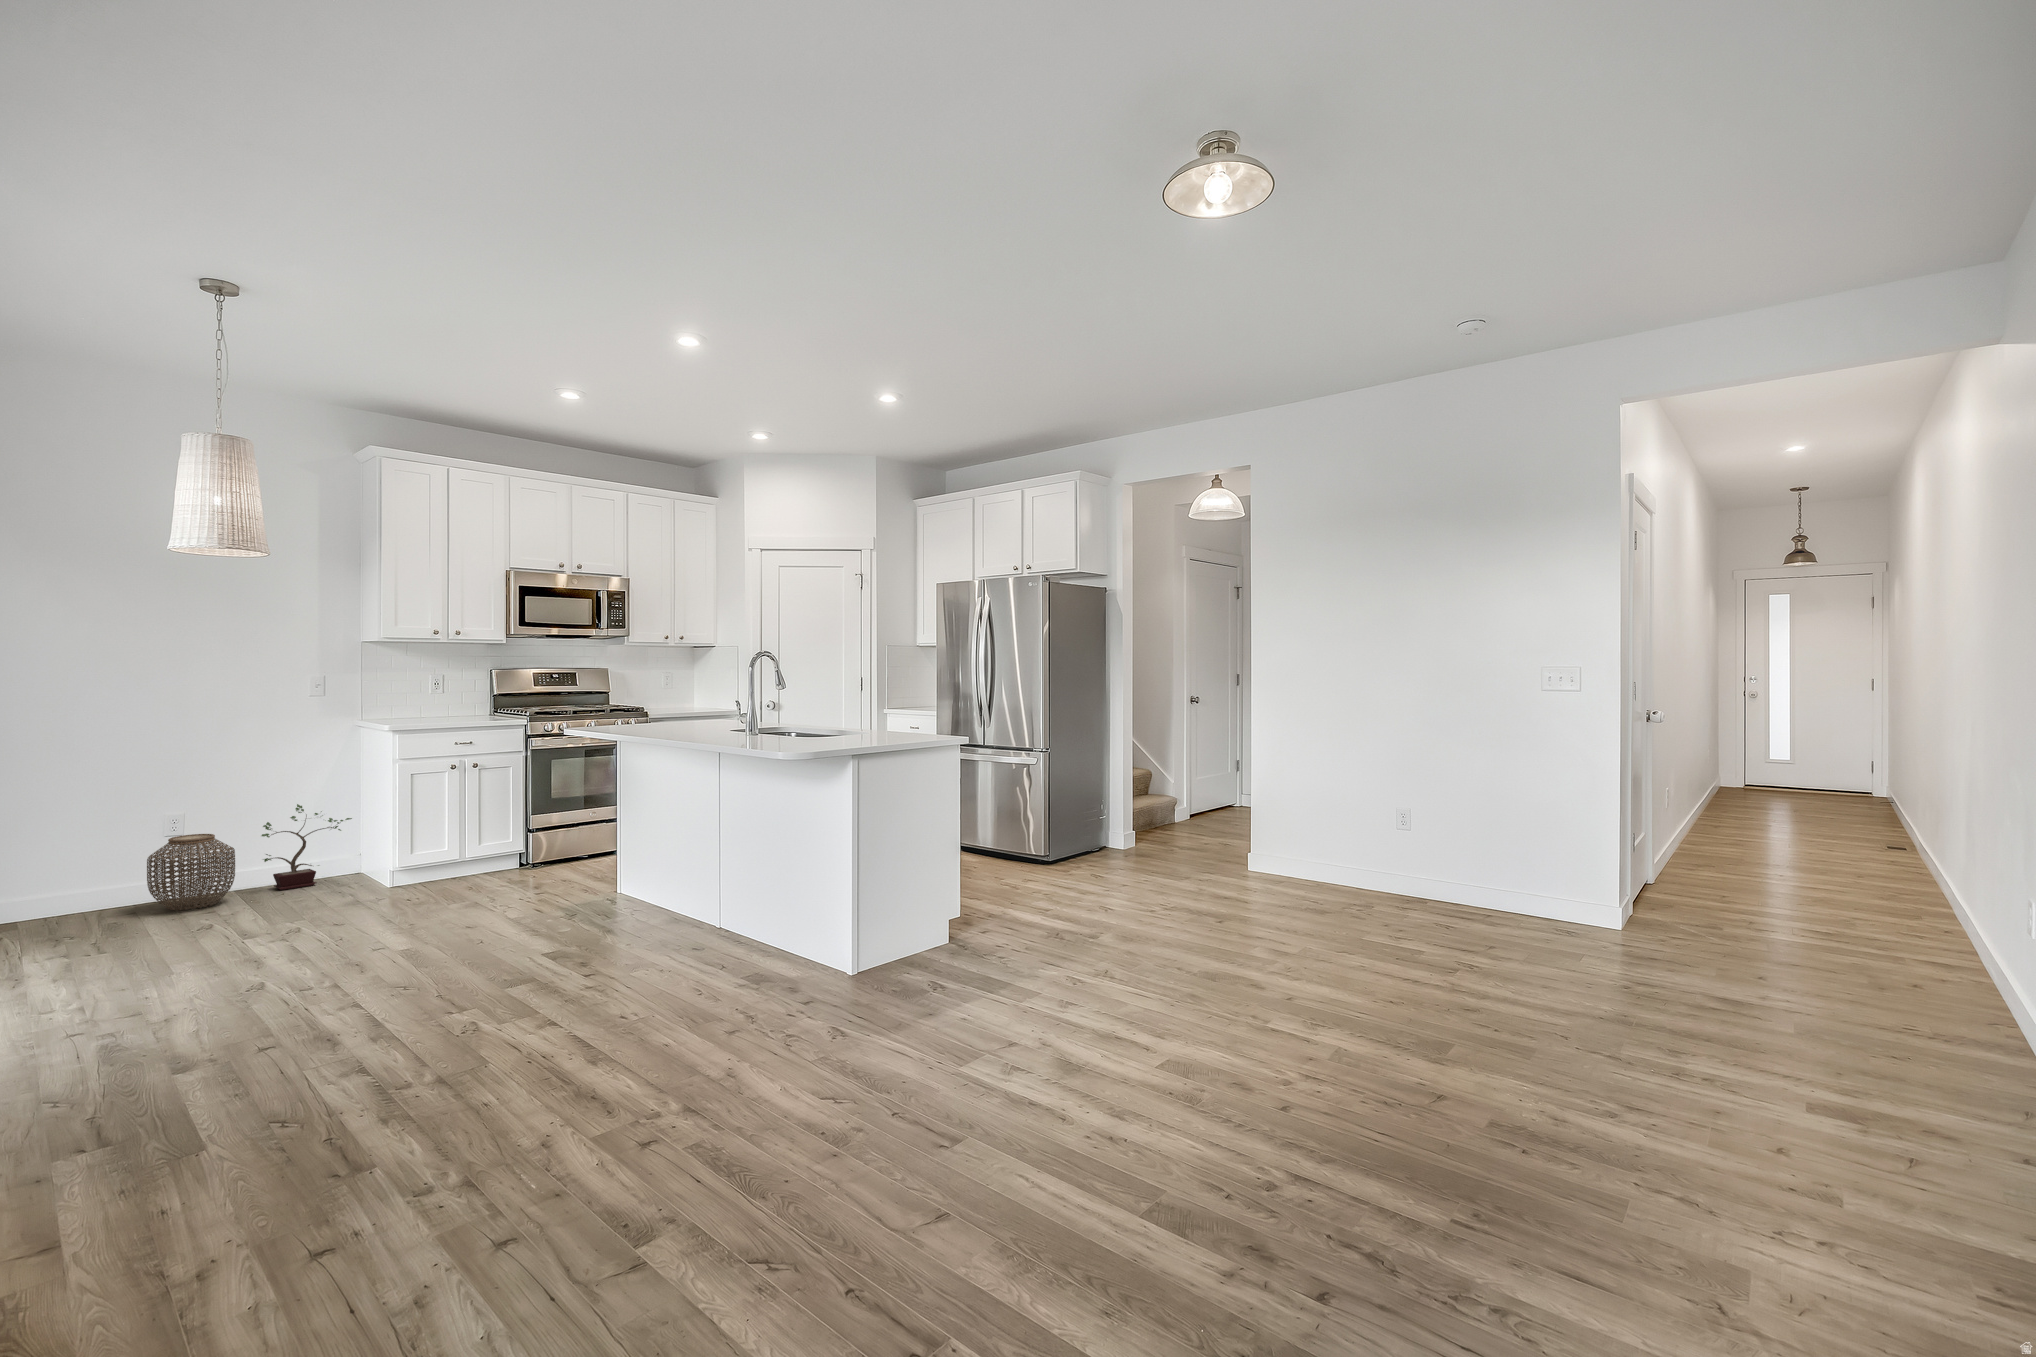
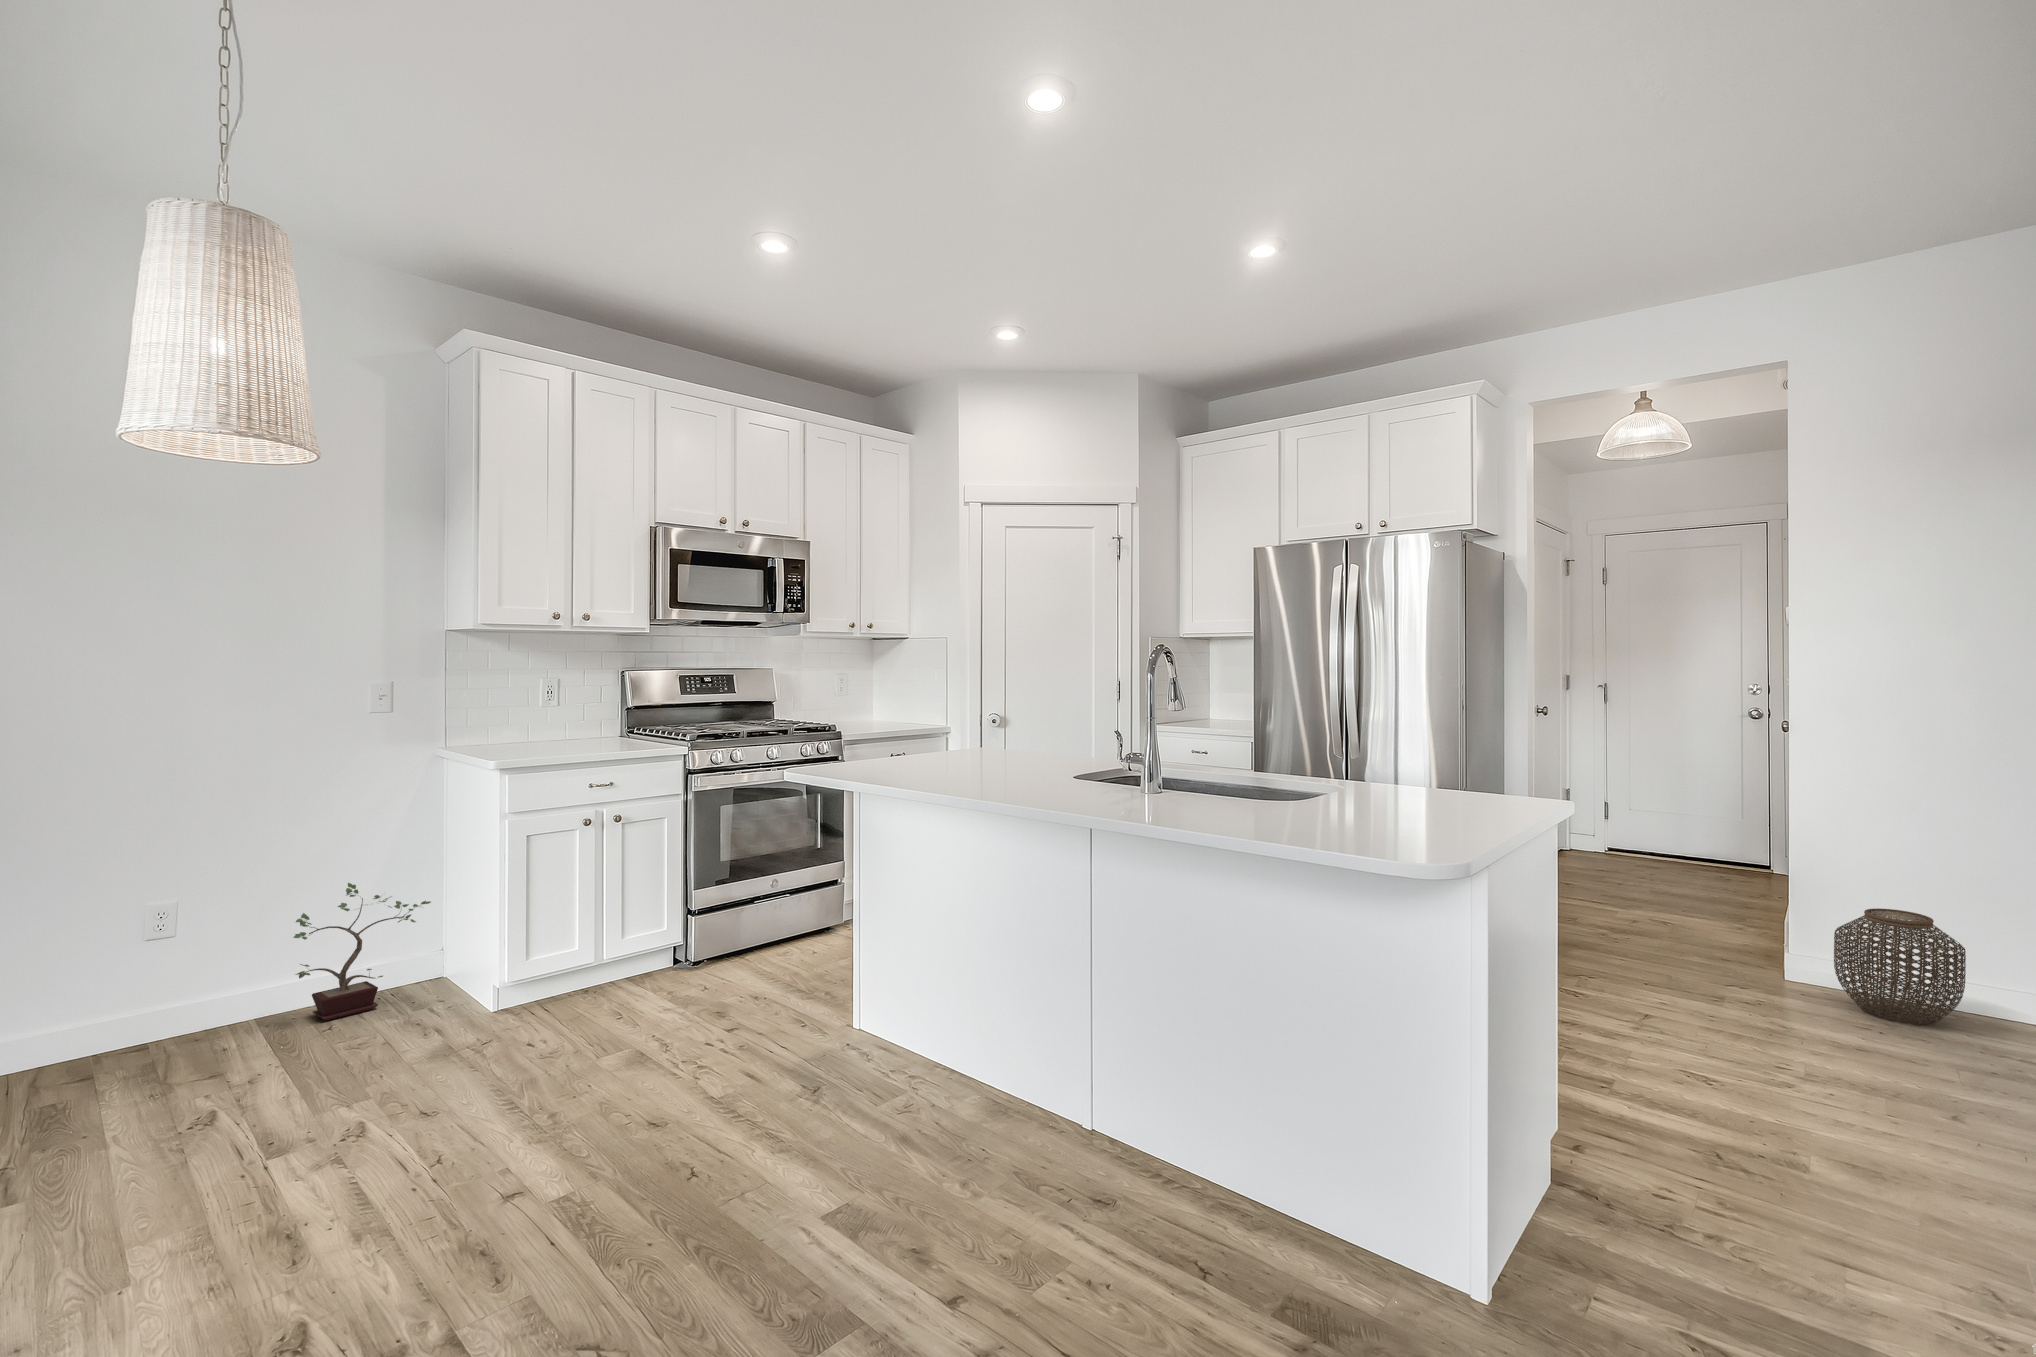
woven basket: present [147,834,235,910] -> present [1834,908,1966,1025]

